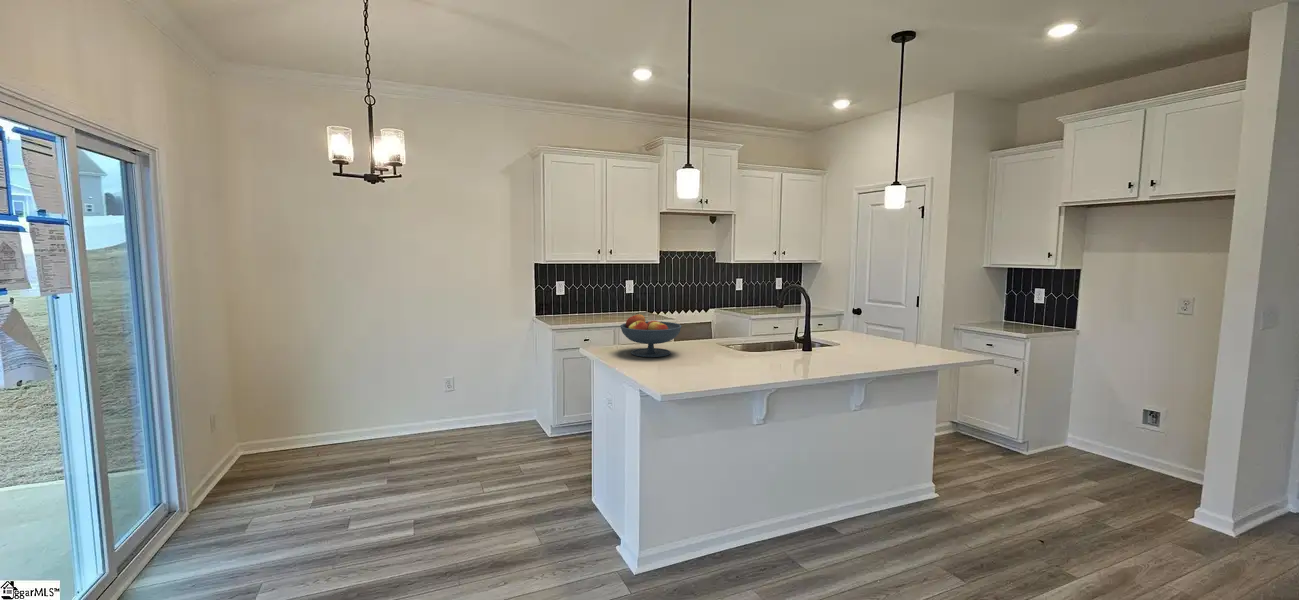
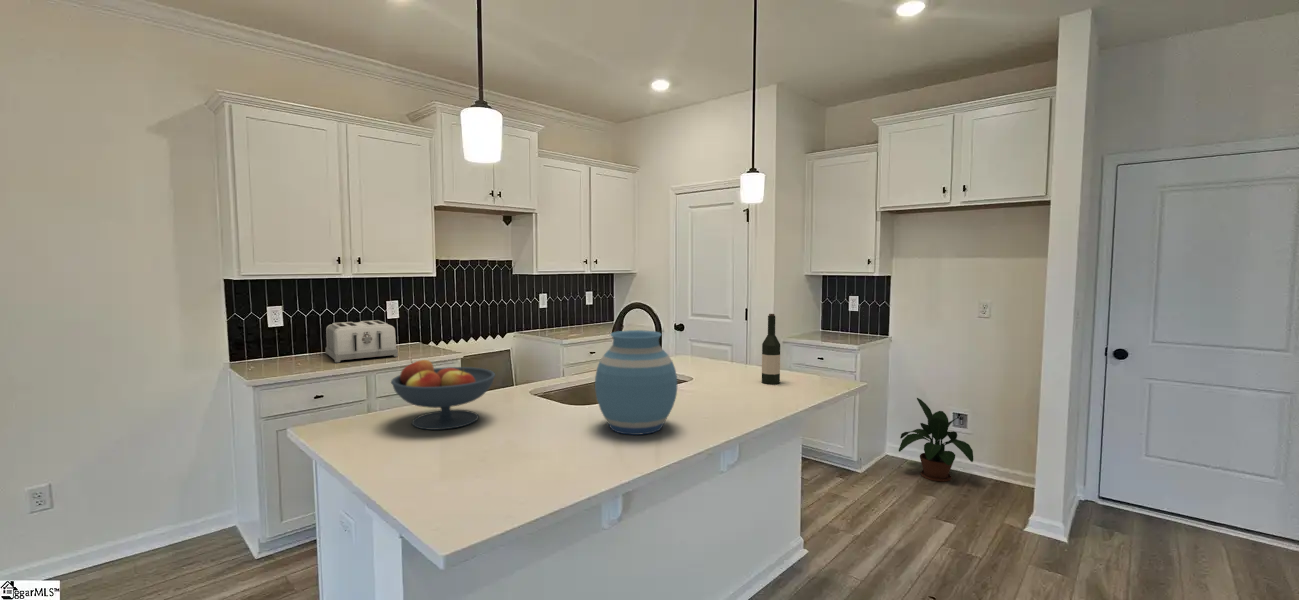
toaster: none [588,293,632,320] -> present [325,320,398,362]
wine bottle: none [893,297,911,354] -> present [762,314,780,384]
vase: none [742,302,799,372] -> present [595,330,677,435]
potted plant: none [1070,390,1158,475] -> present [899,398,973,482]

